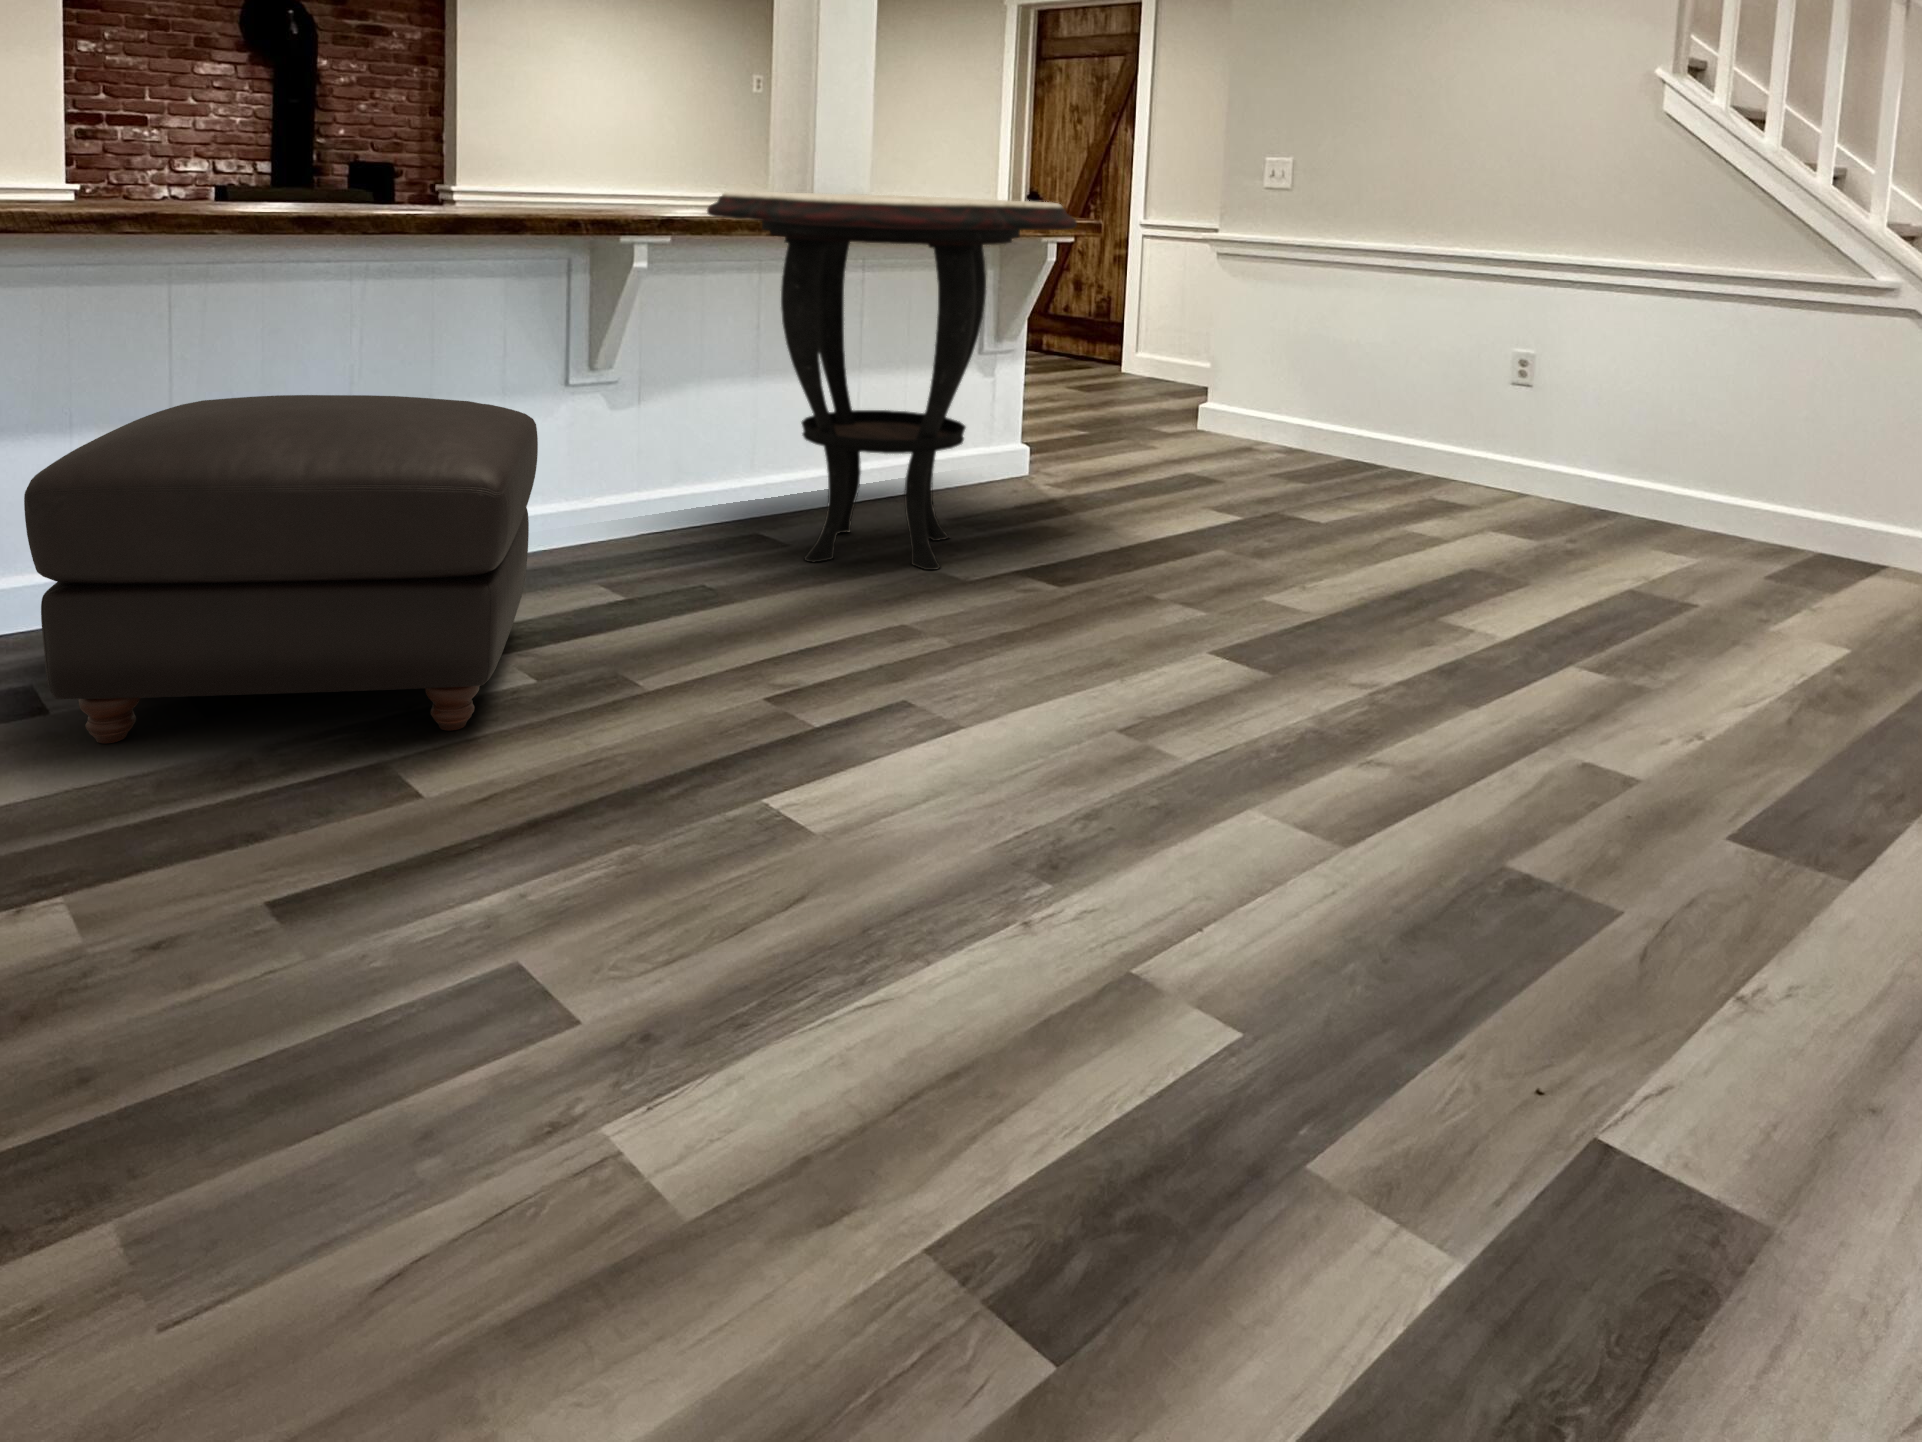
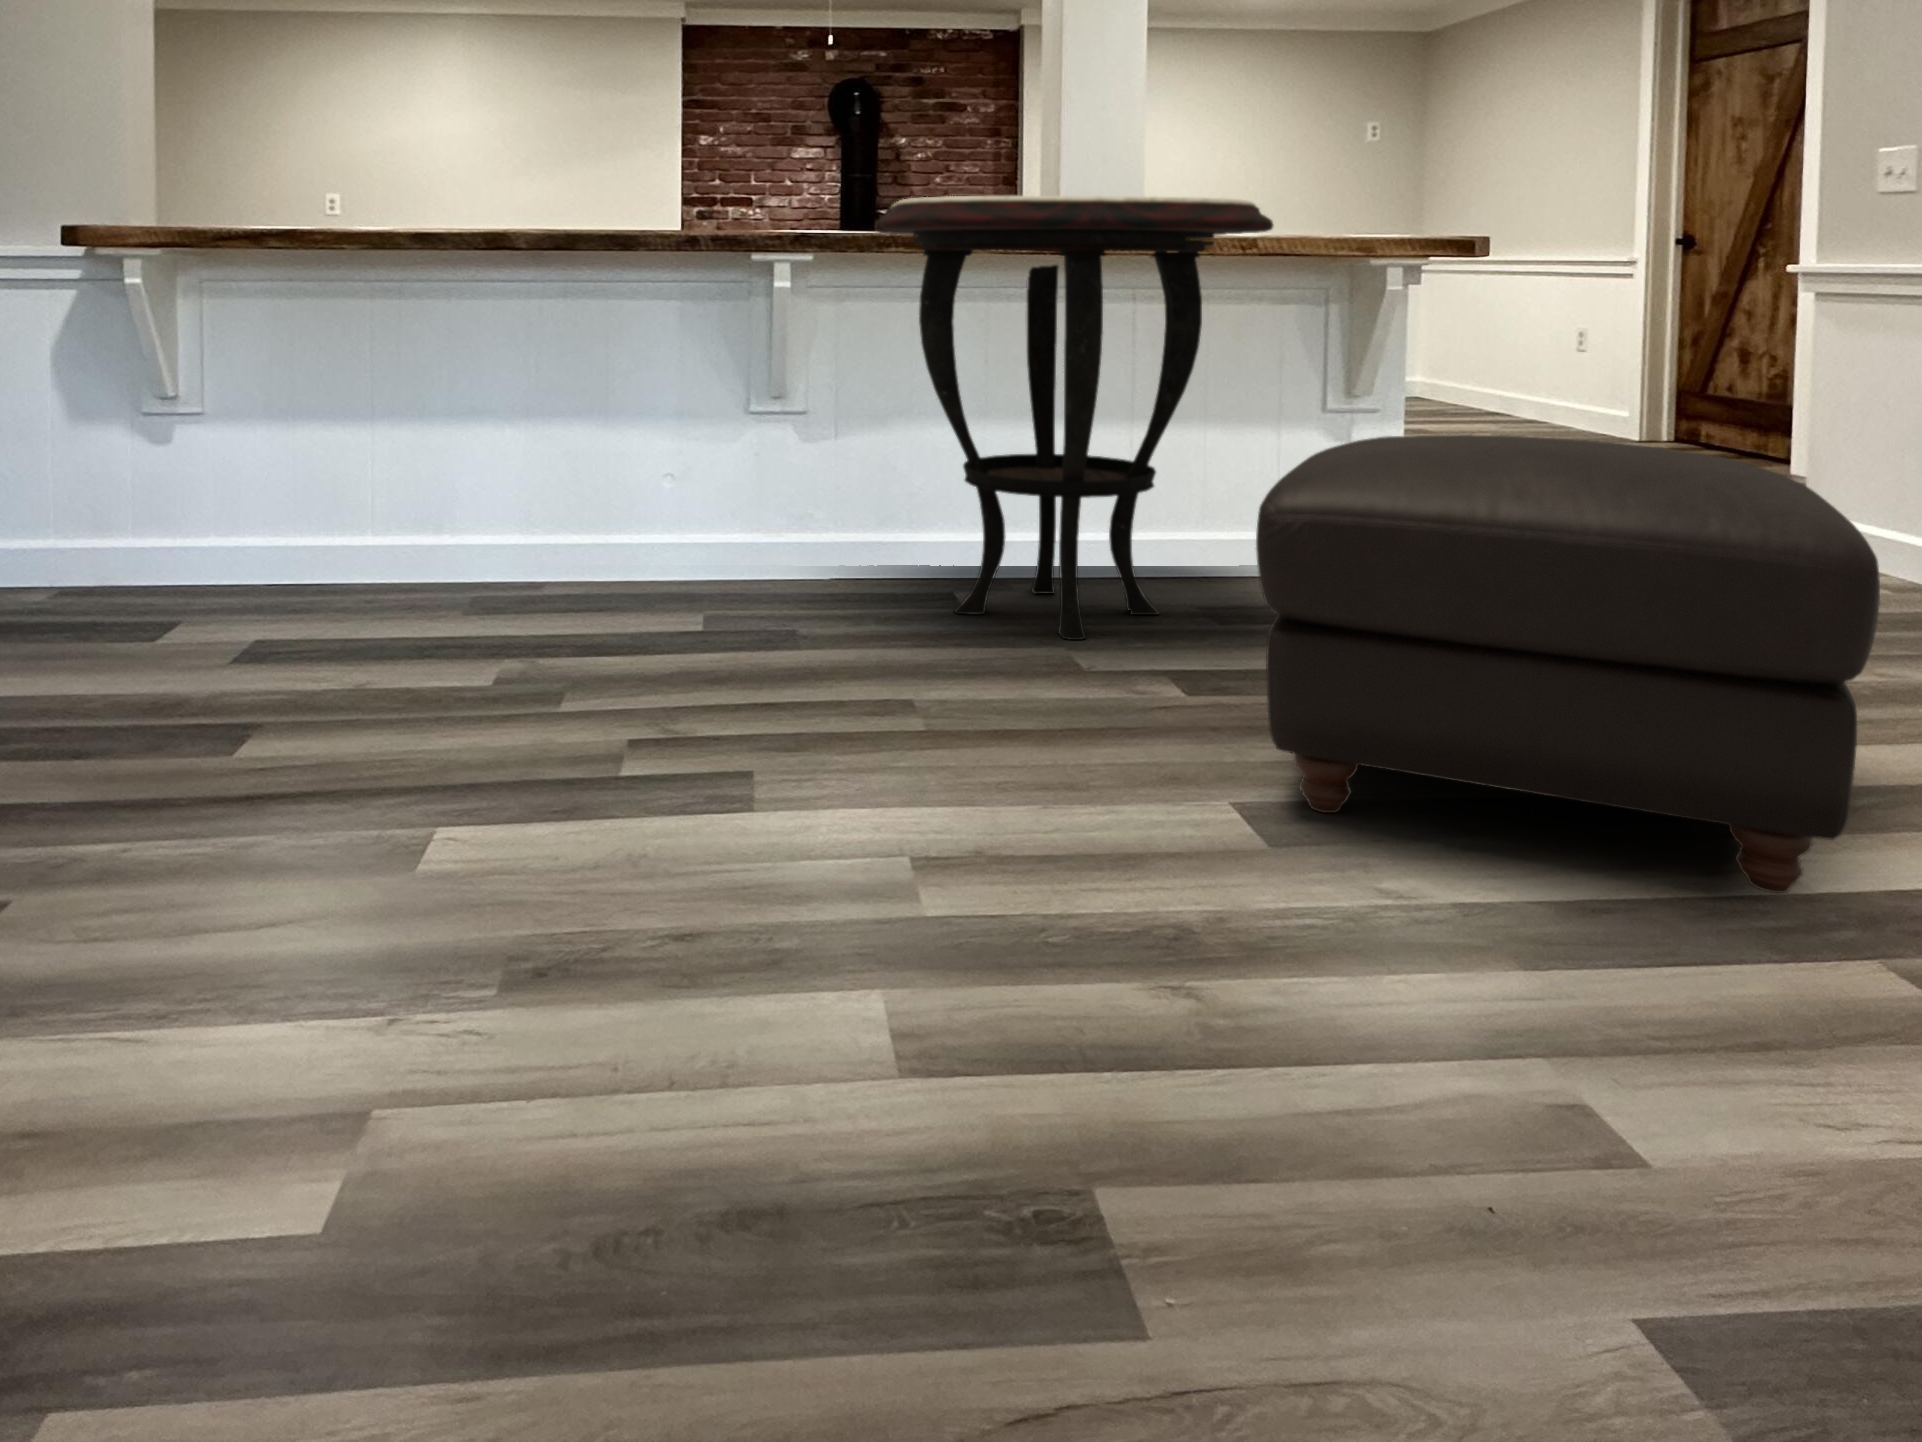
ottoman: present [24,395,538,744] -> present [1256,434,1880,893]

